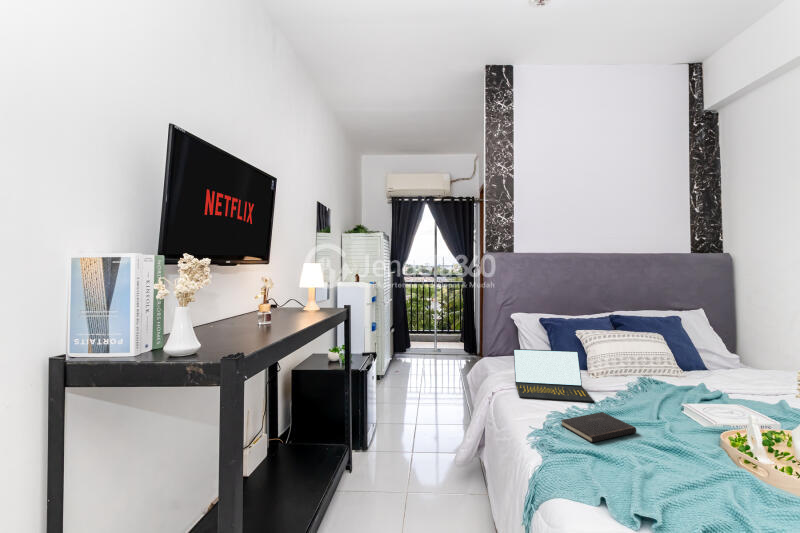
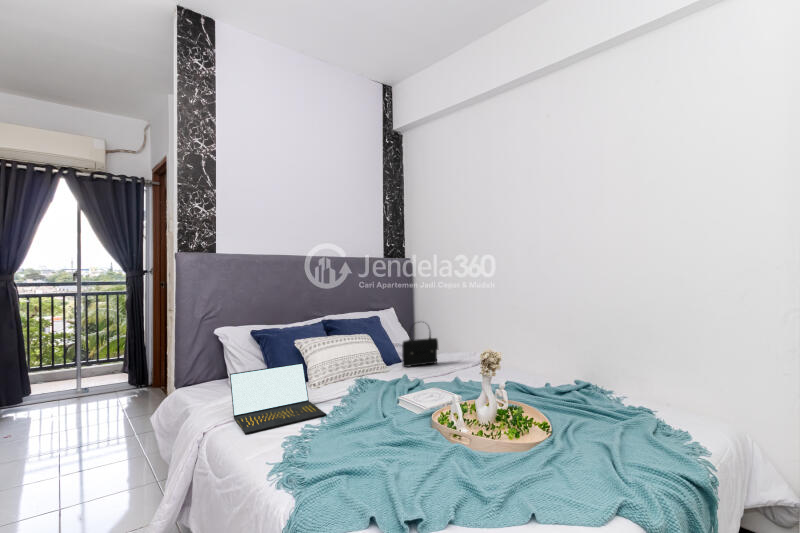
handbag: none [711,329,774,384] -> present [402,334,438,367]
hardcover book: present [561,412,636,442] -> none [303,423,373,460]

